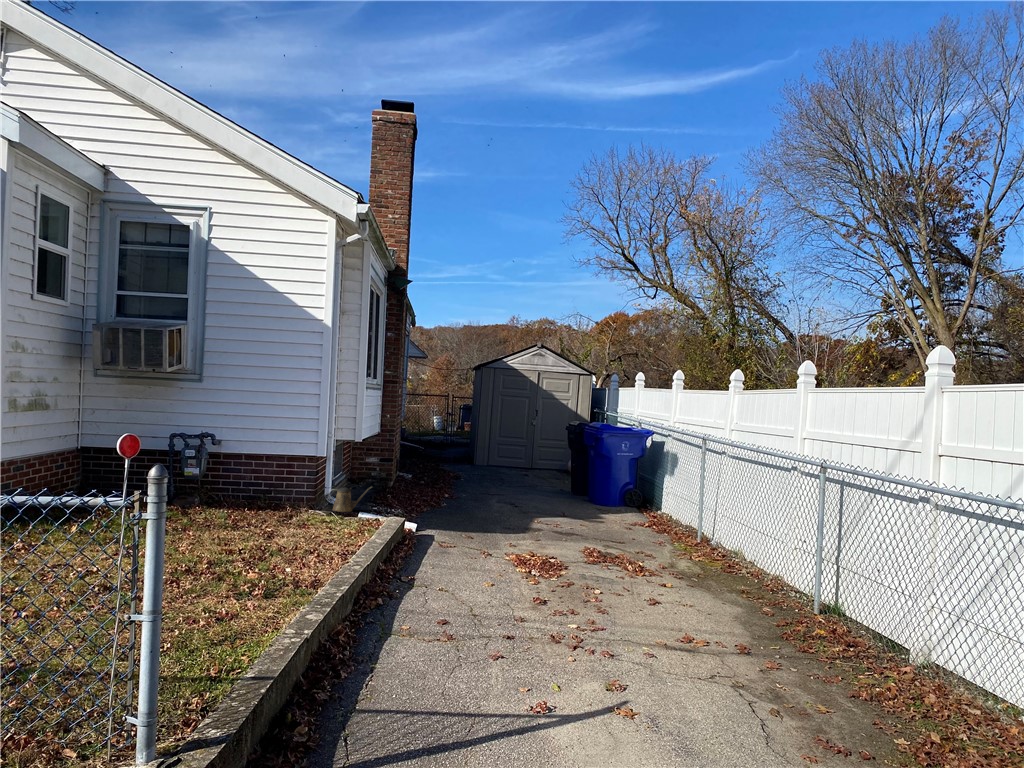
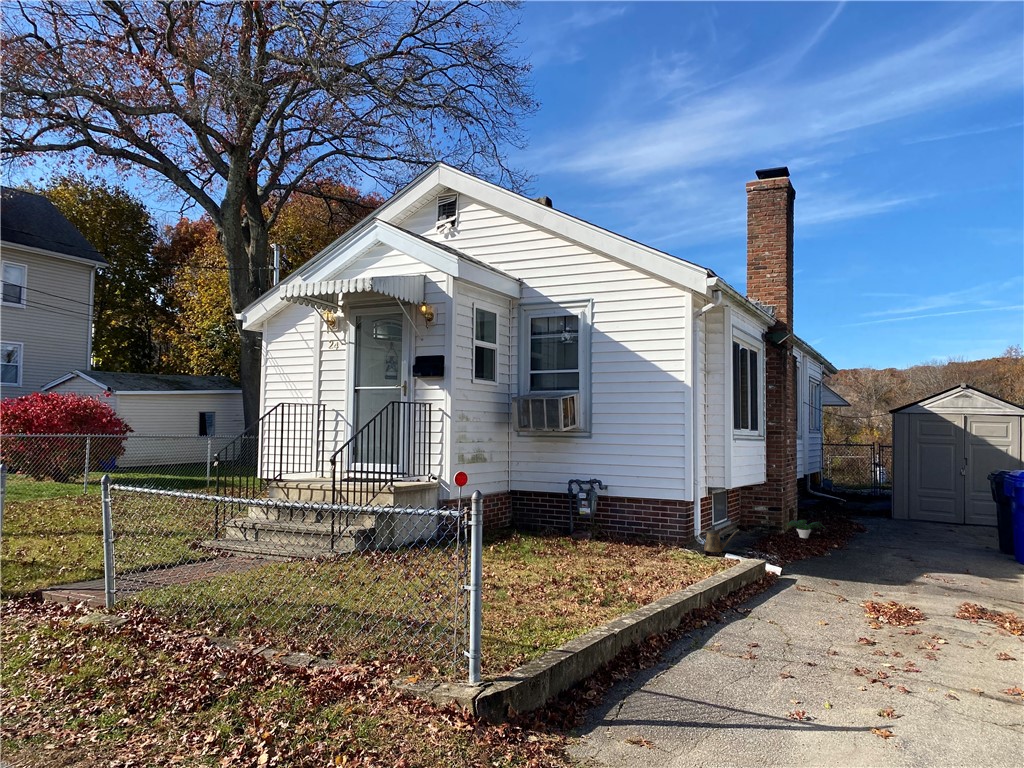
potted plant: none [397,470,434,488] -> present [787,520,826,538]

